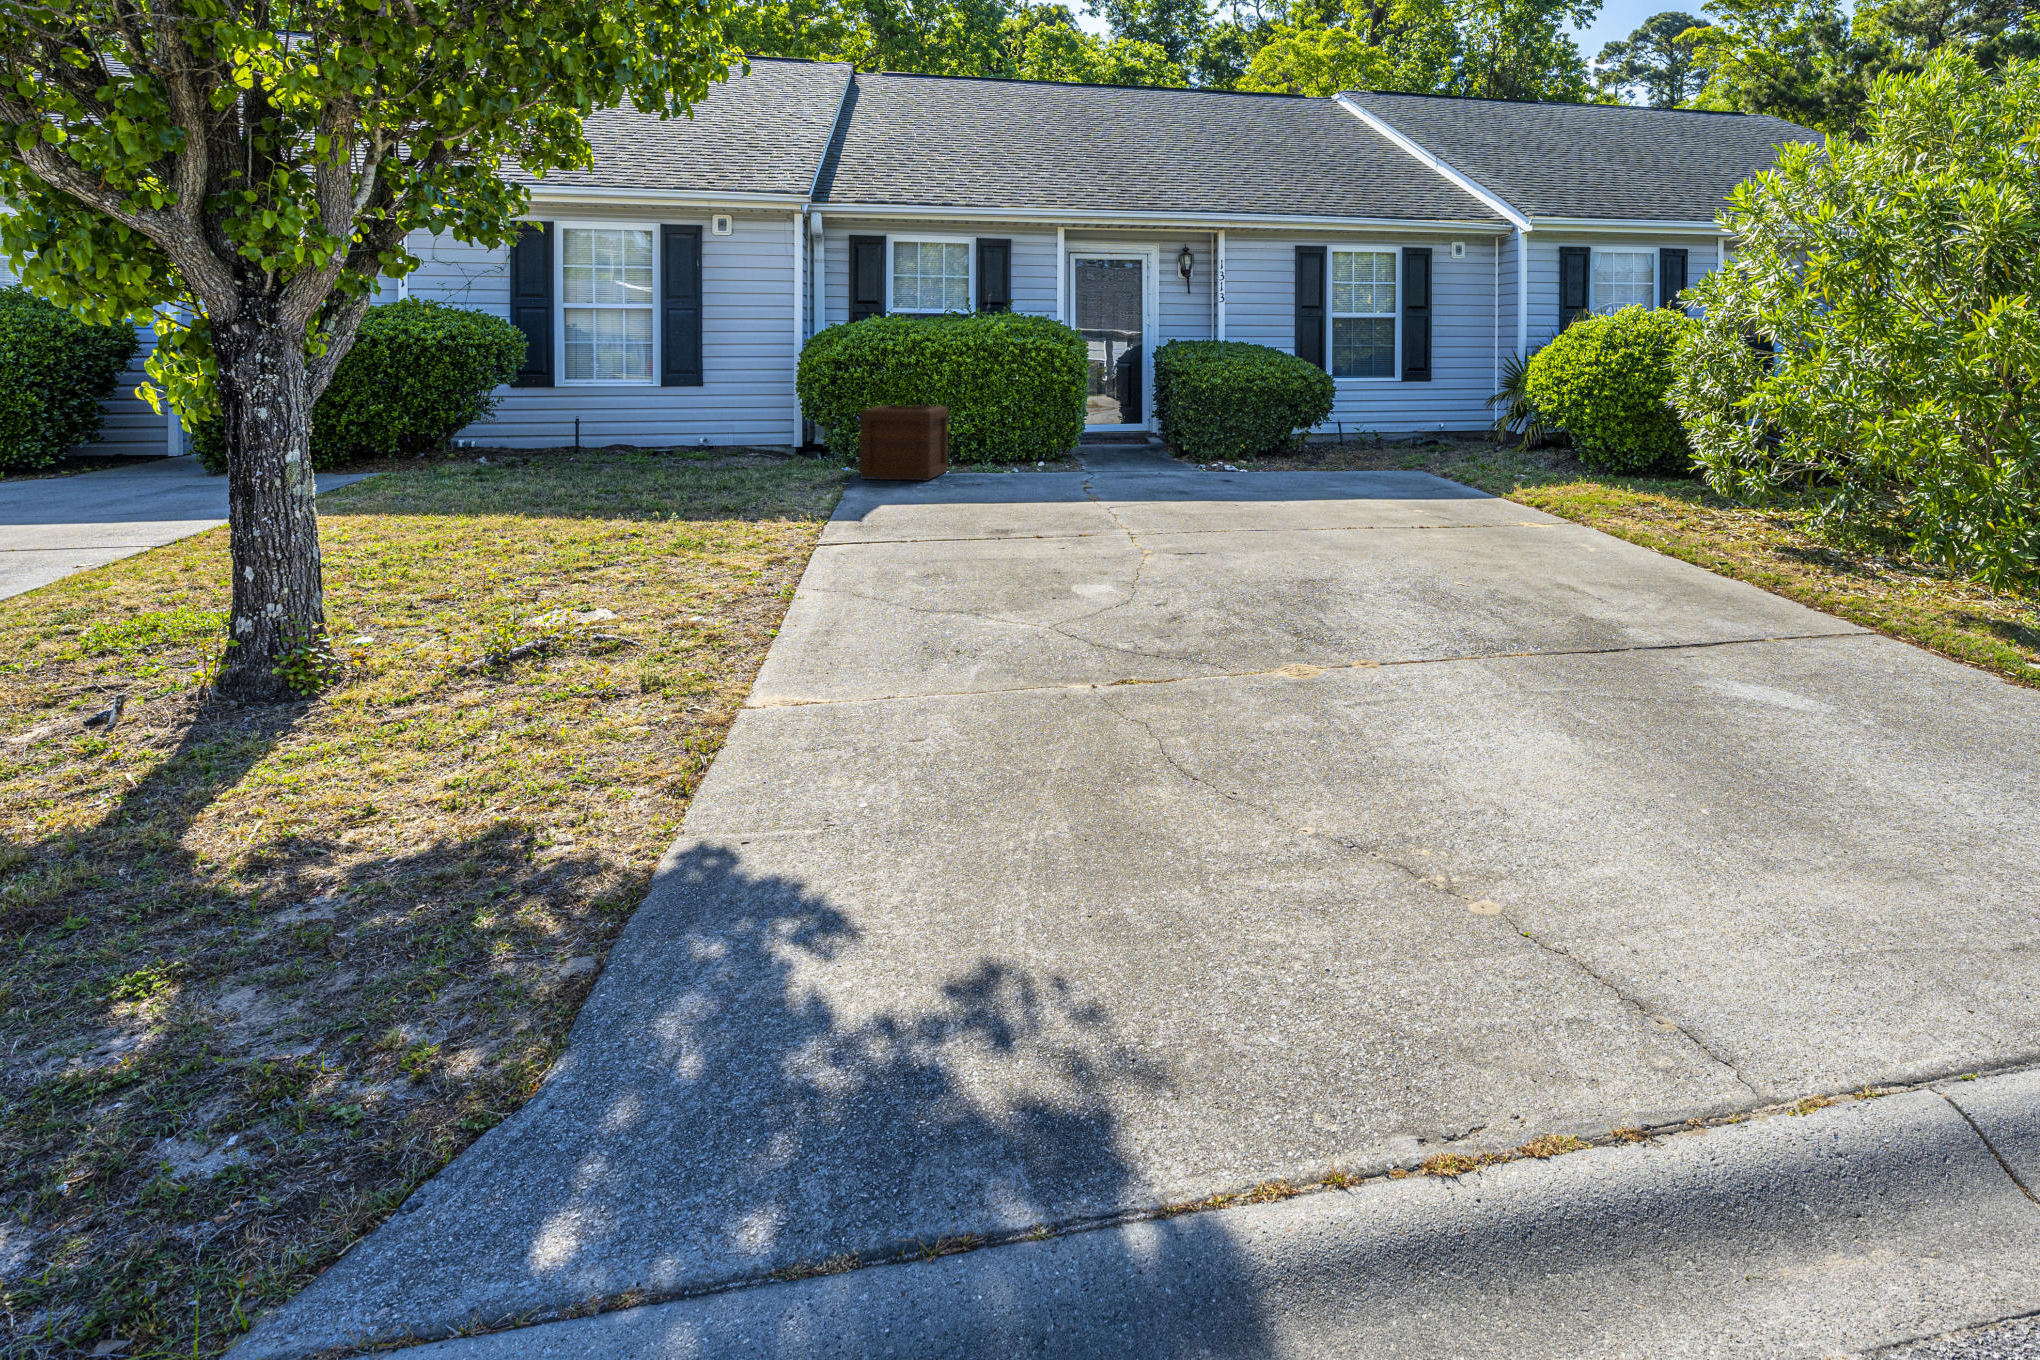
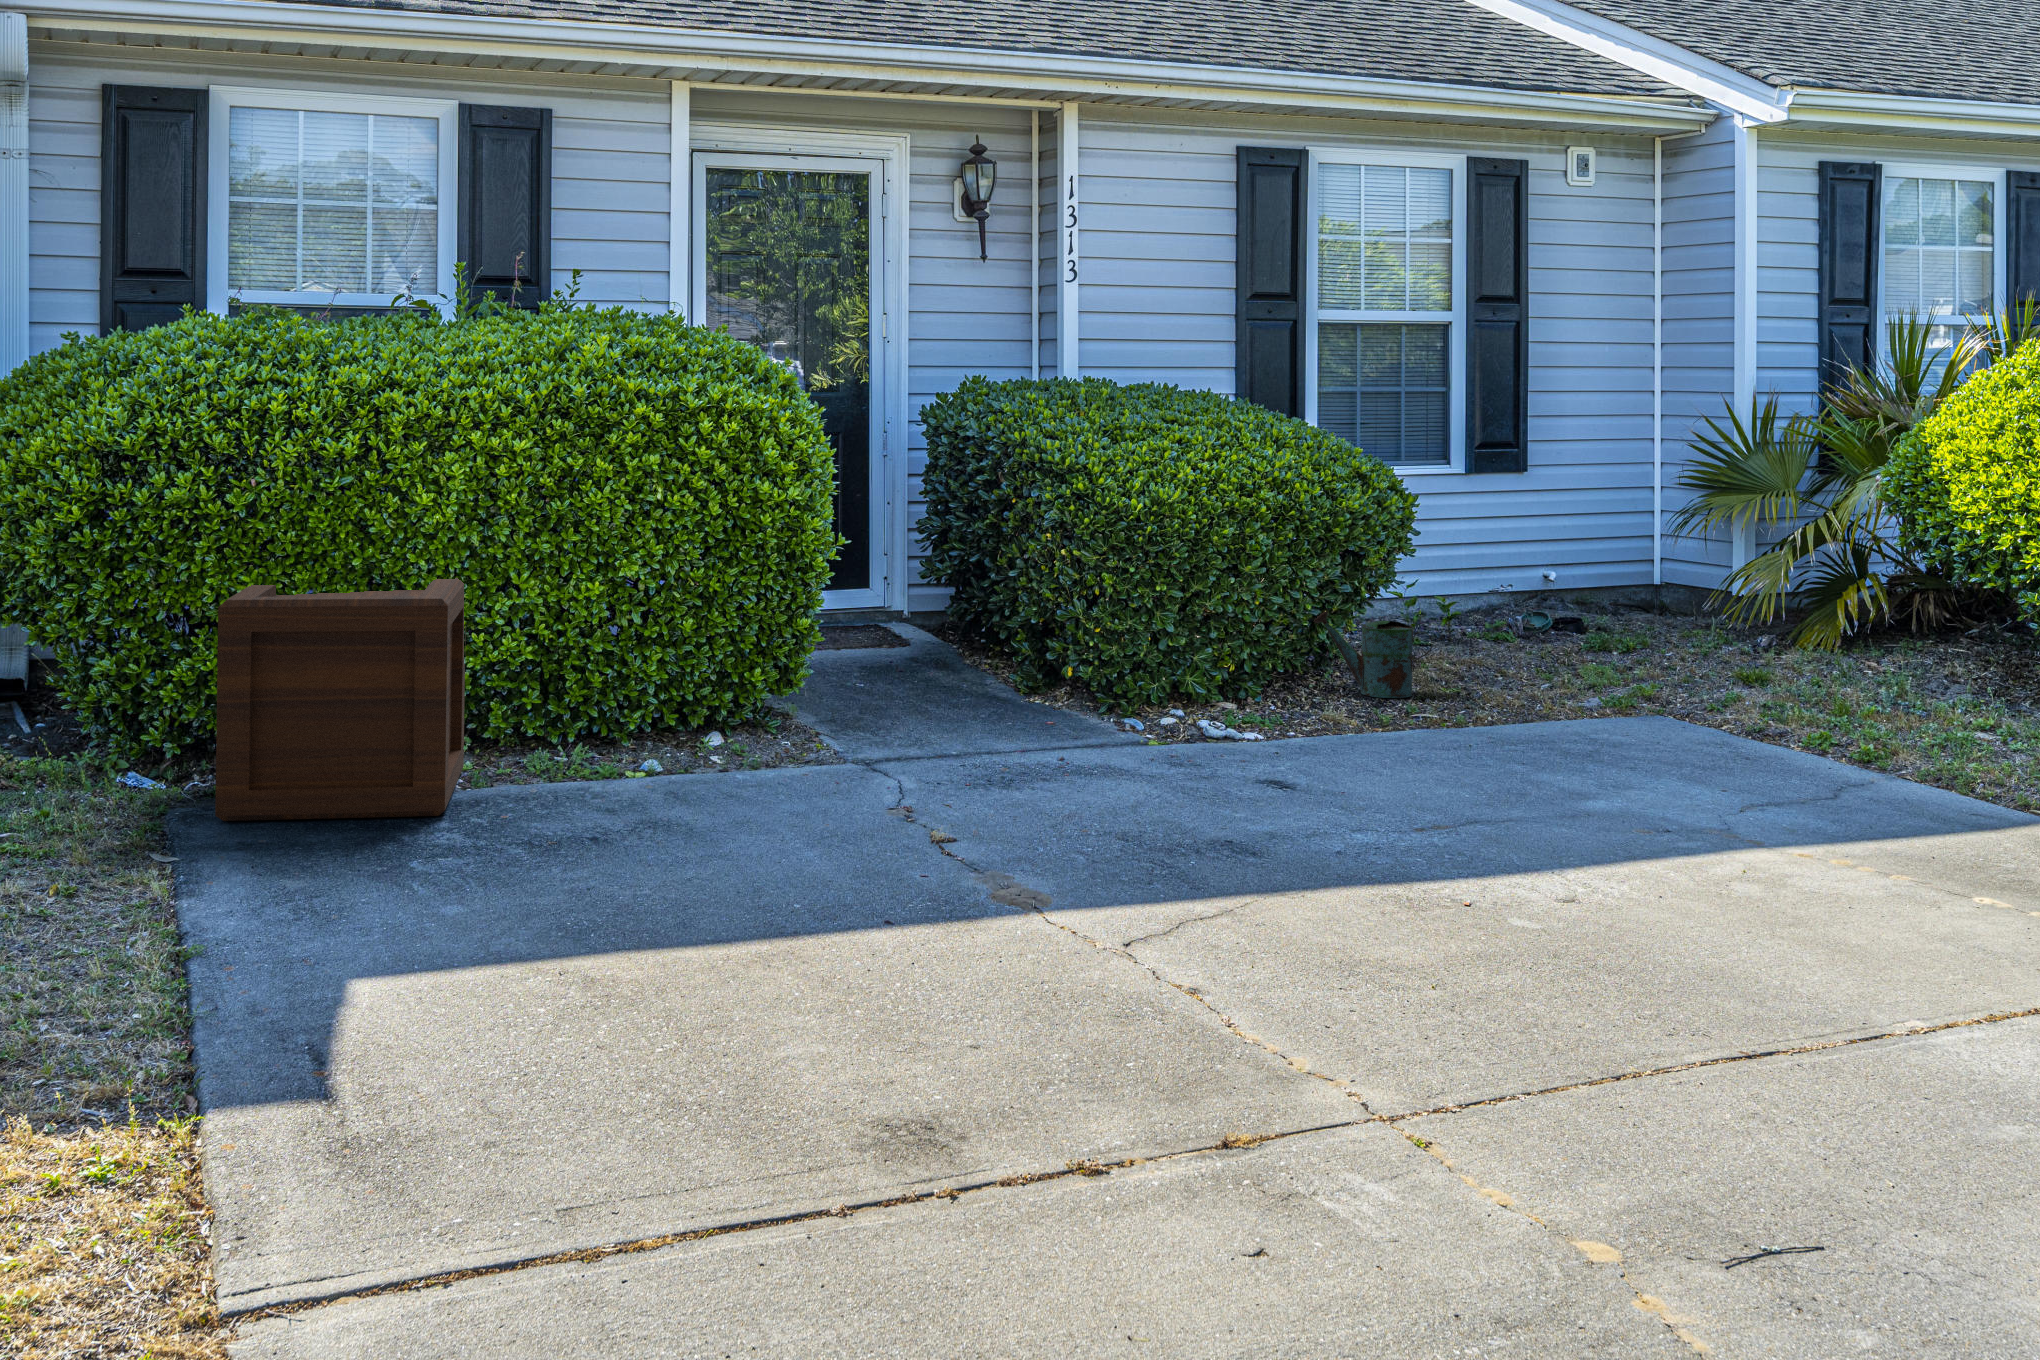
watering can: none [1284,432,1327,466] -> present [1313,611,1432,698]

